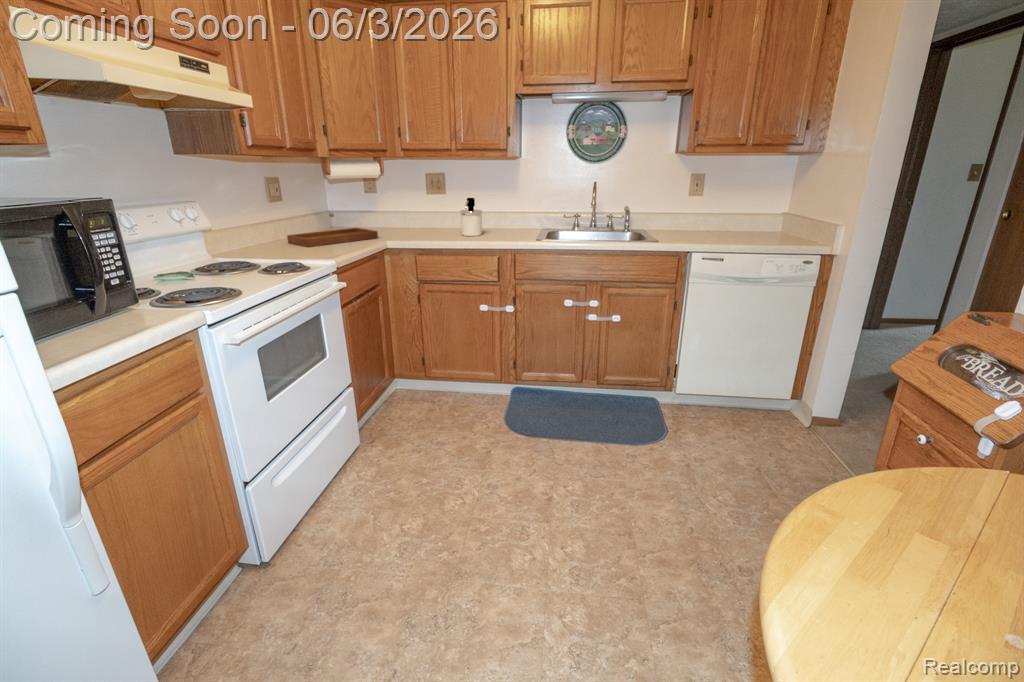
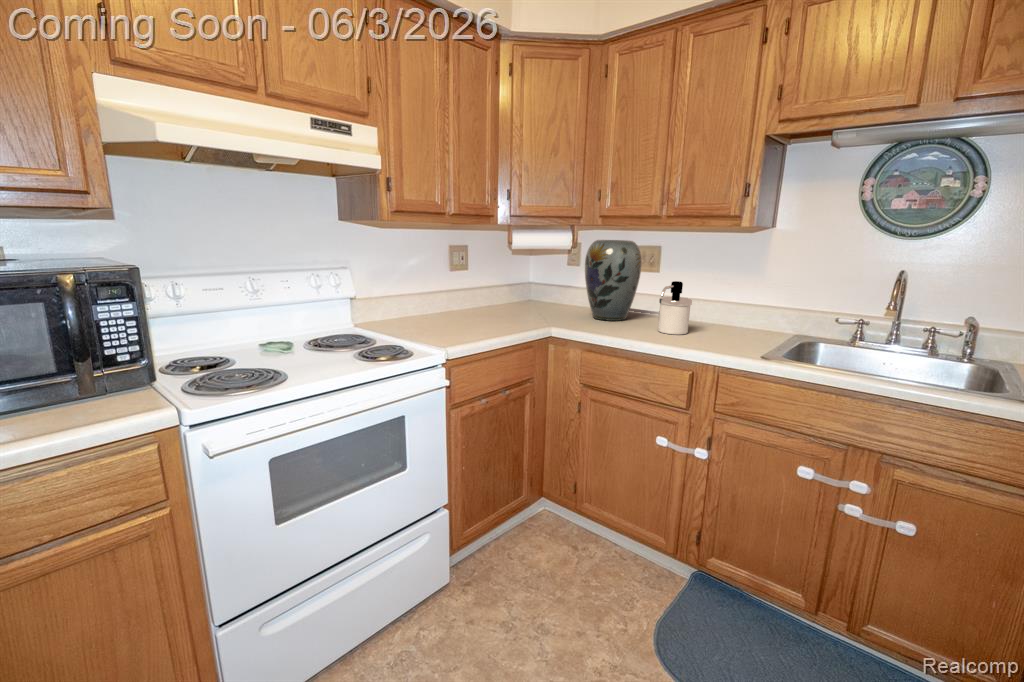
vase: none [393,169,437,234] -> present [585,240,642,321]
tray: present [287,213,378,247] -> none [452,286,550,324]

